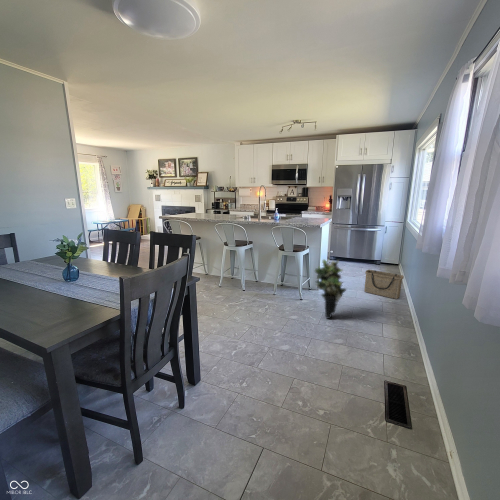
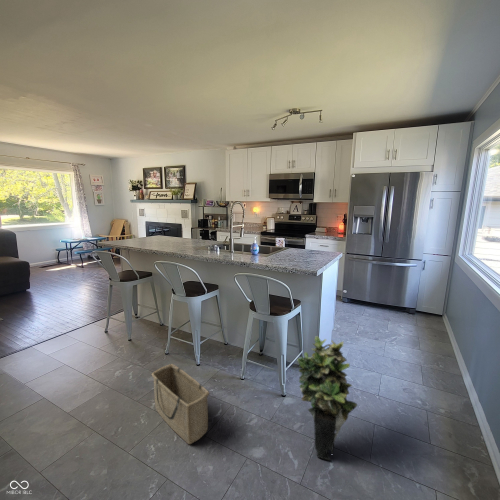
basket: present [364,270,404,299] -> present [152,364,209,444]

